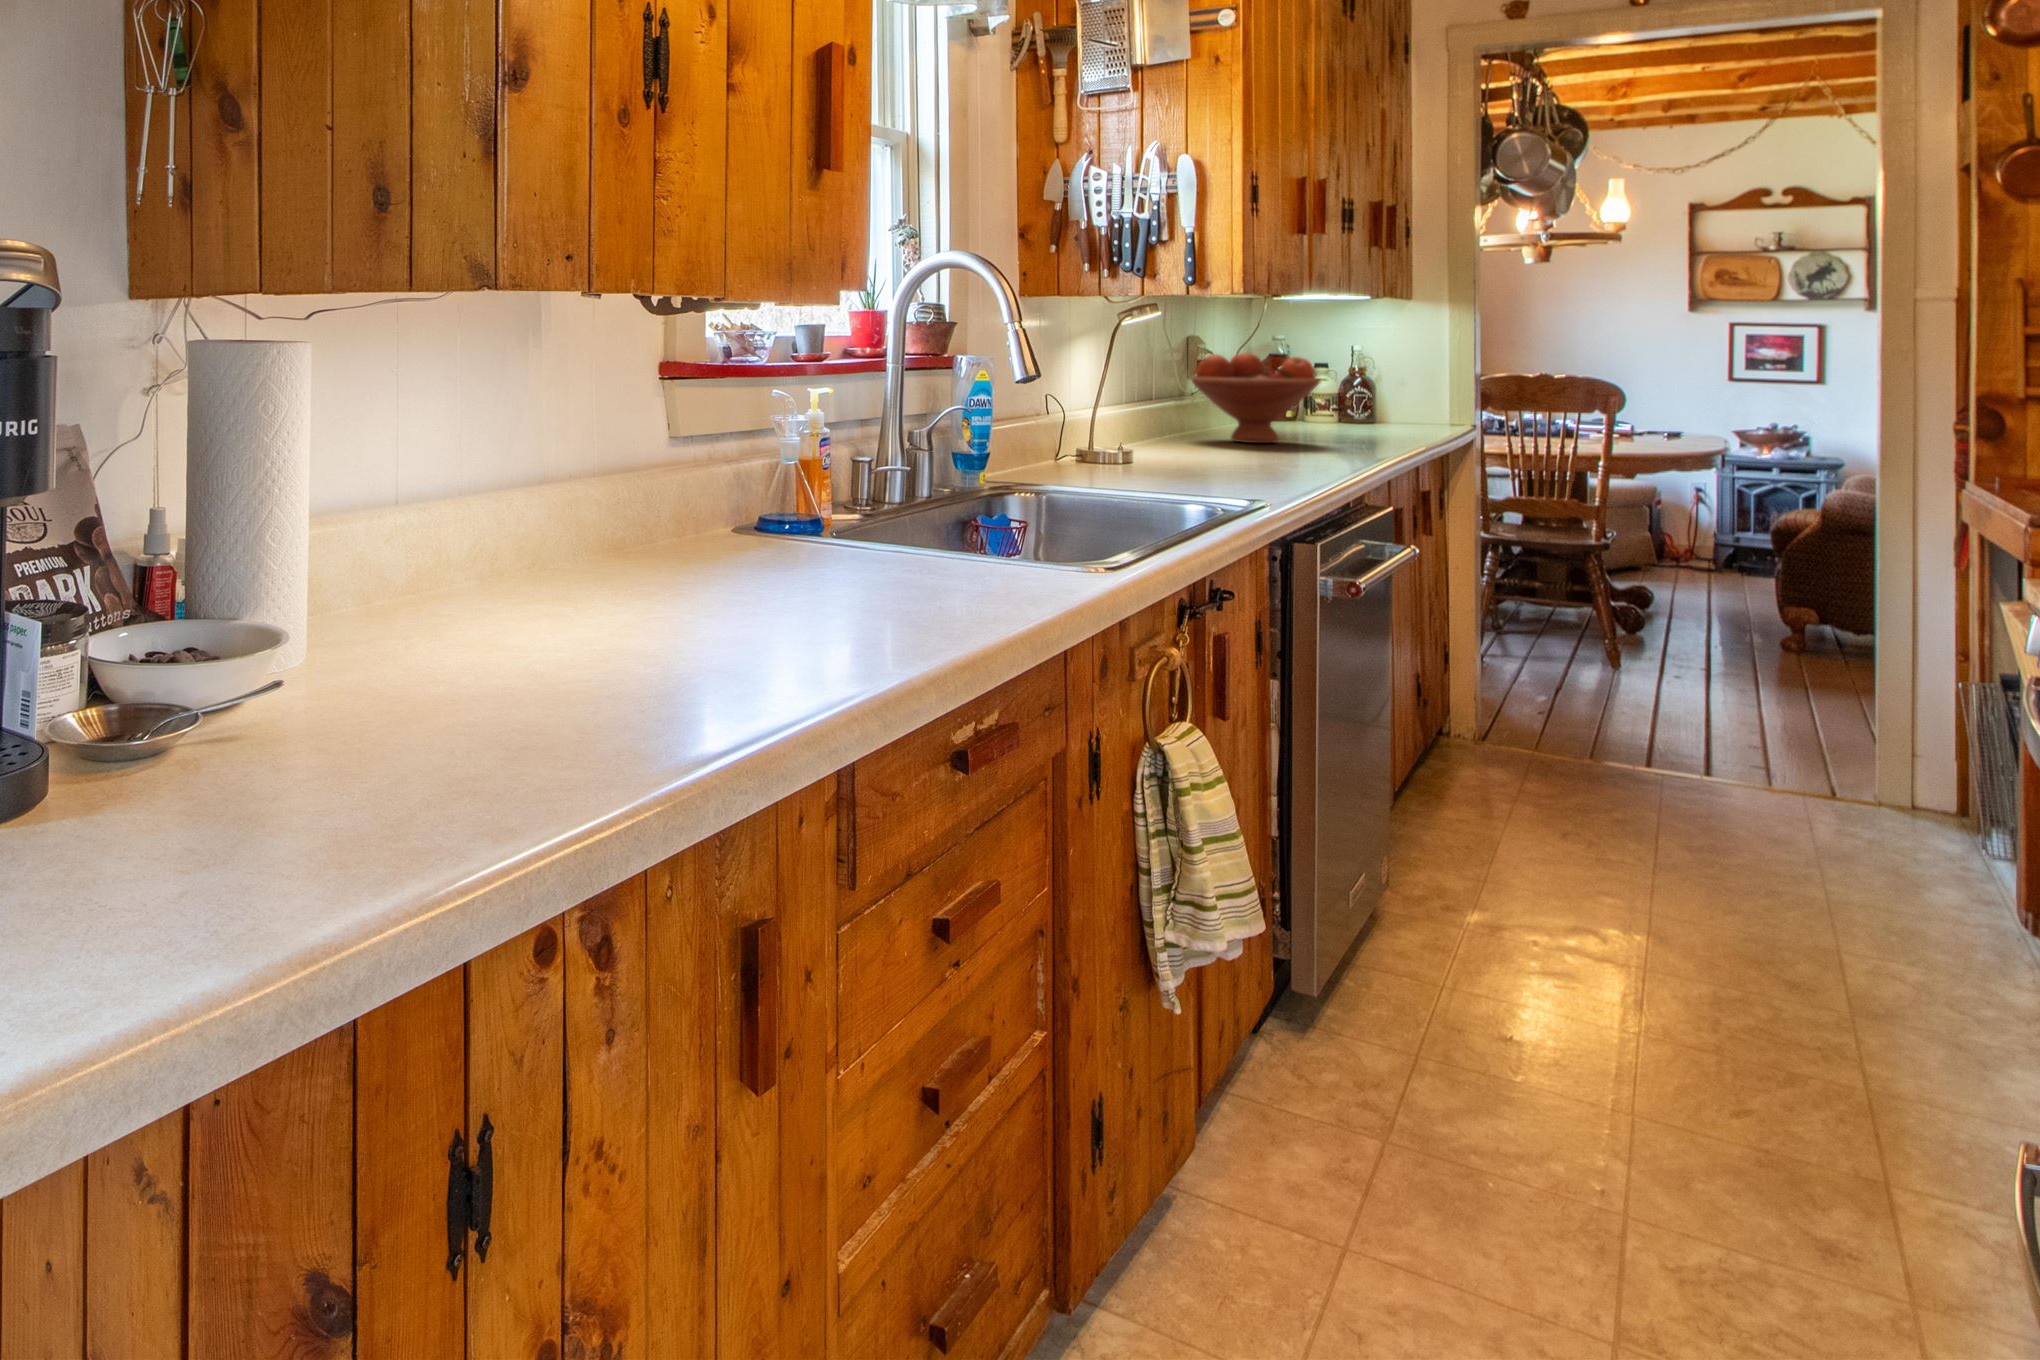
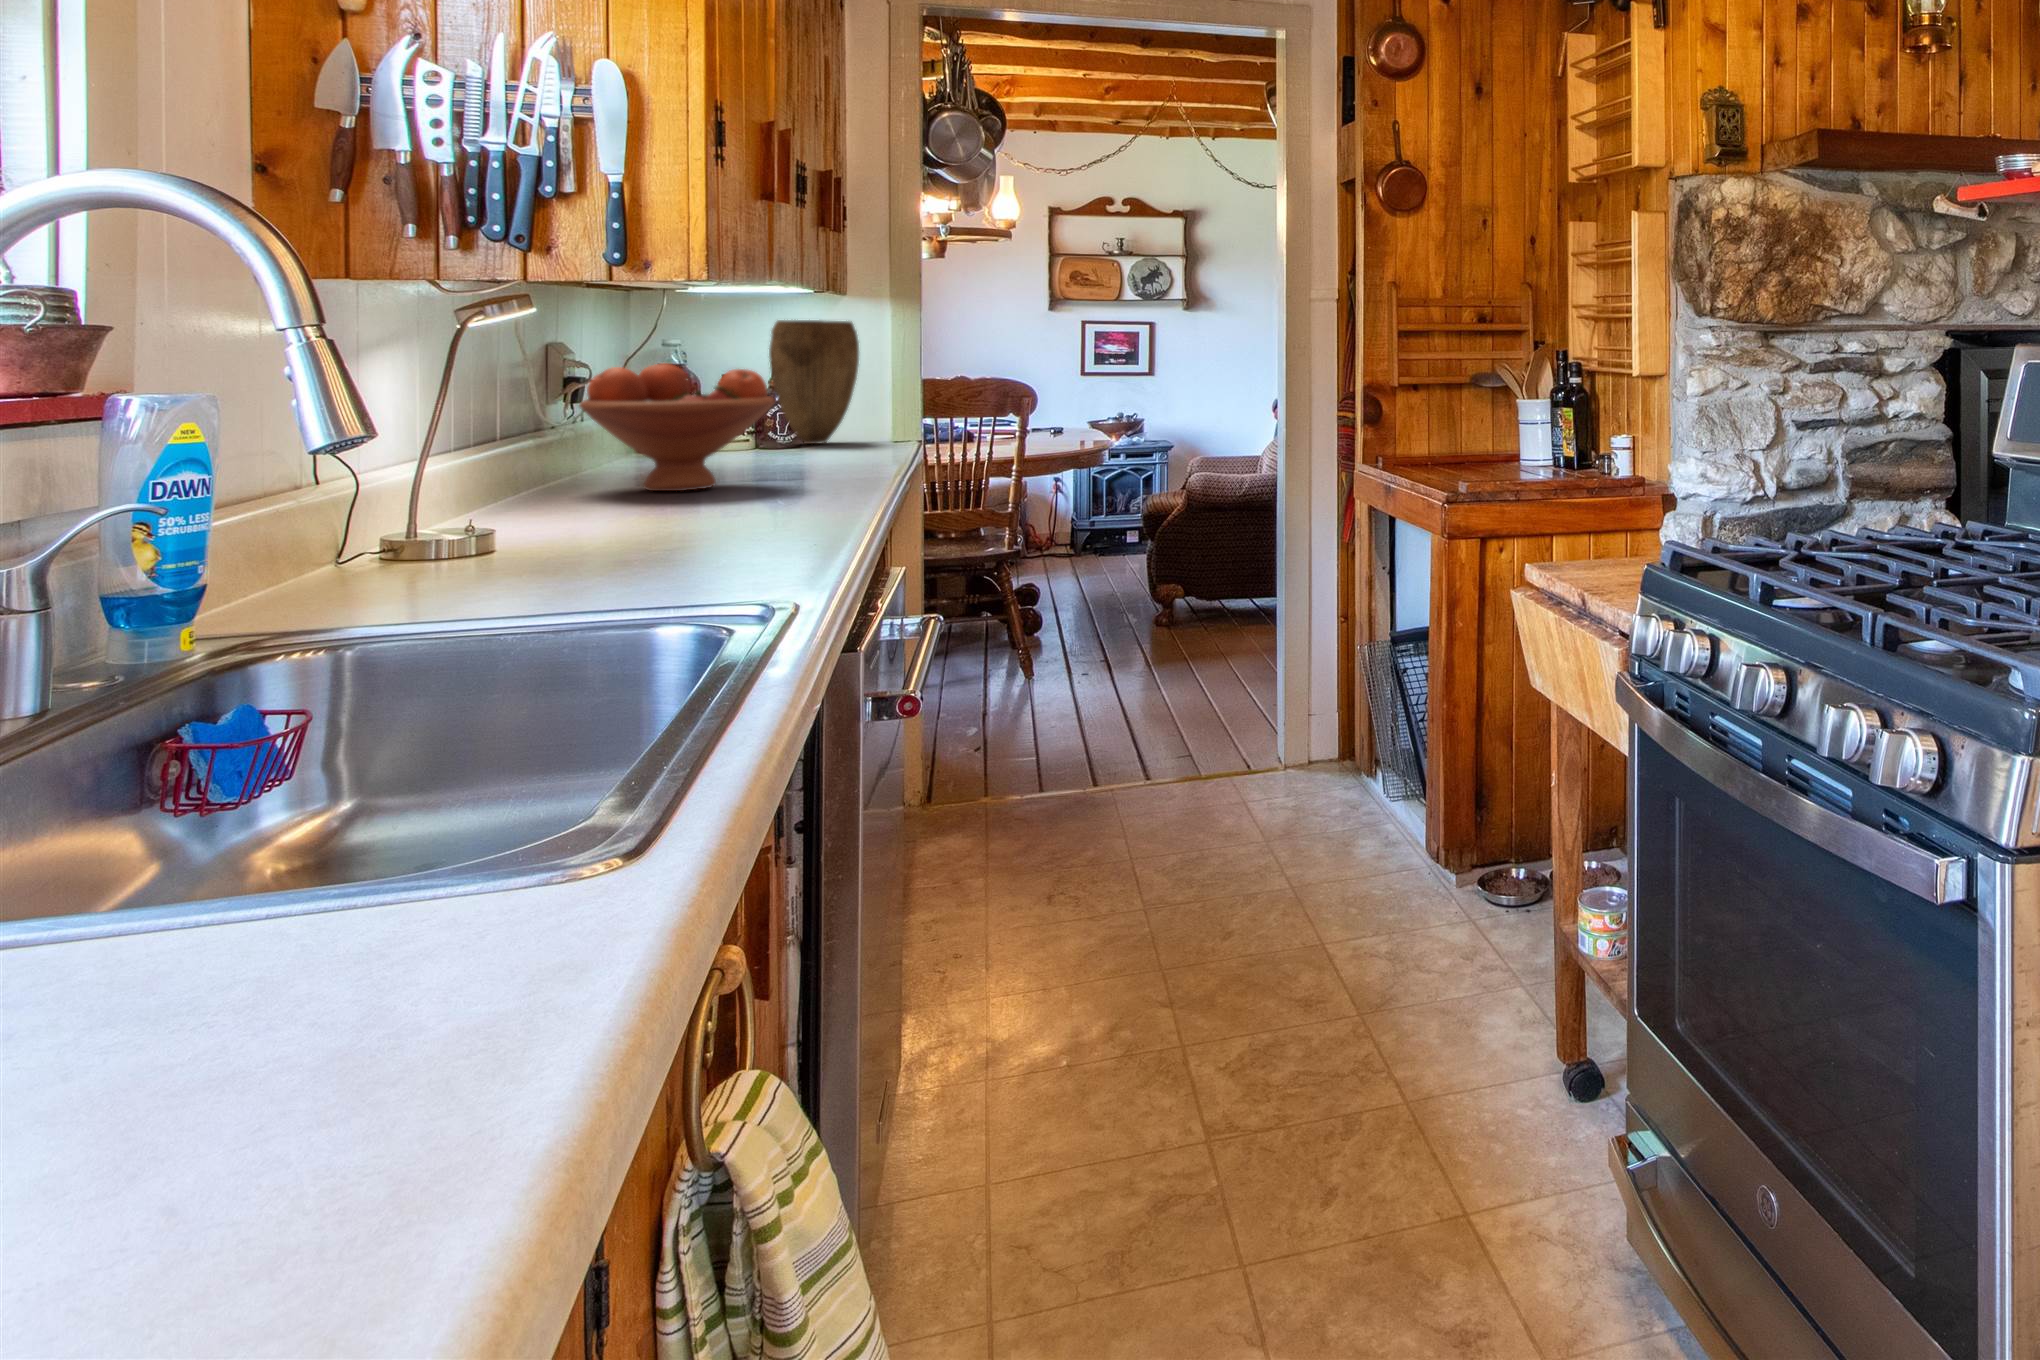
vase: none [1341,322,1414,423] -> present [769,320,859,444]

